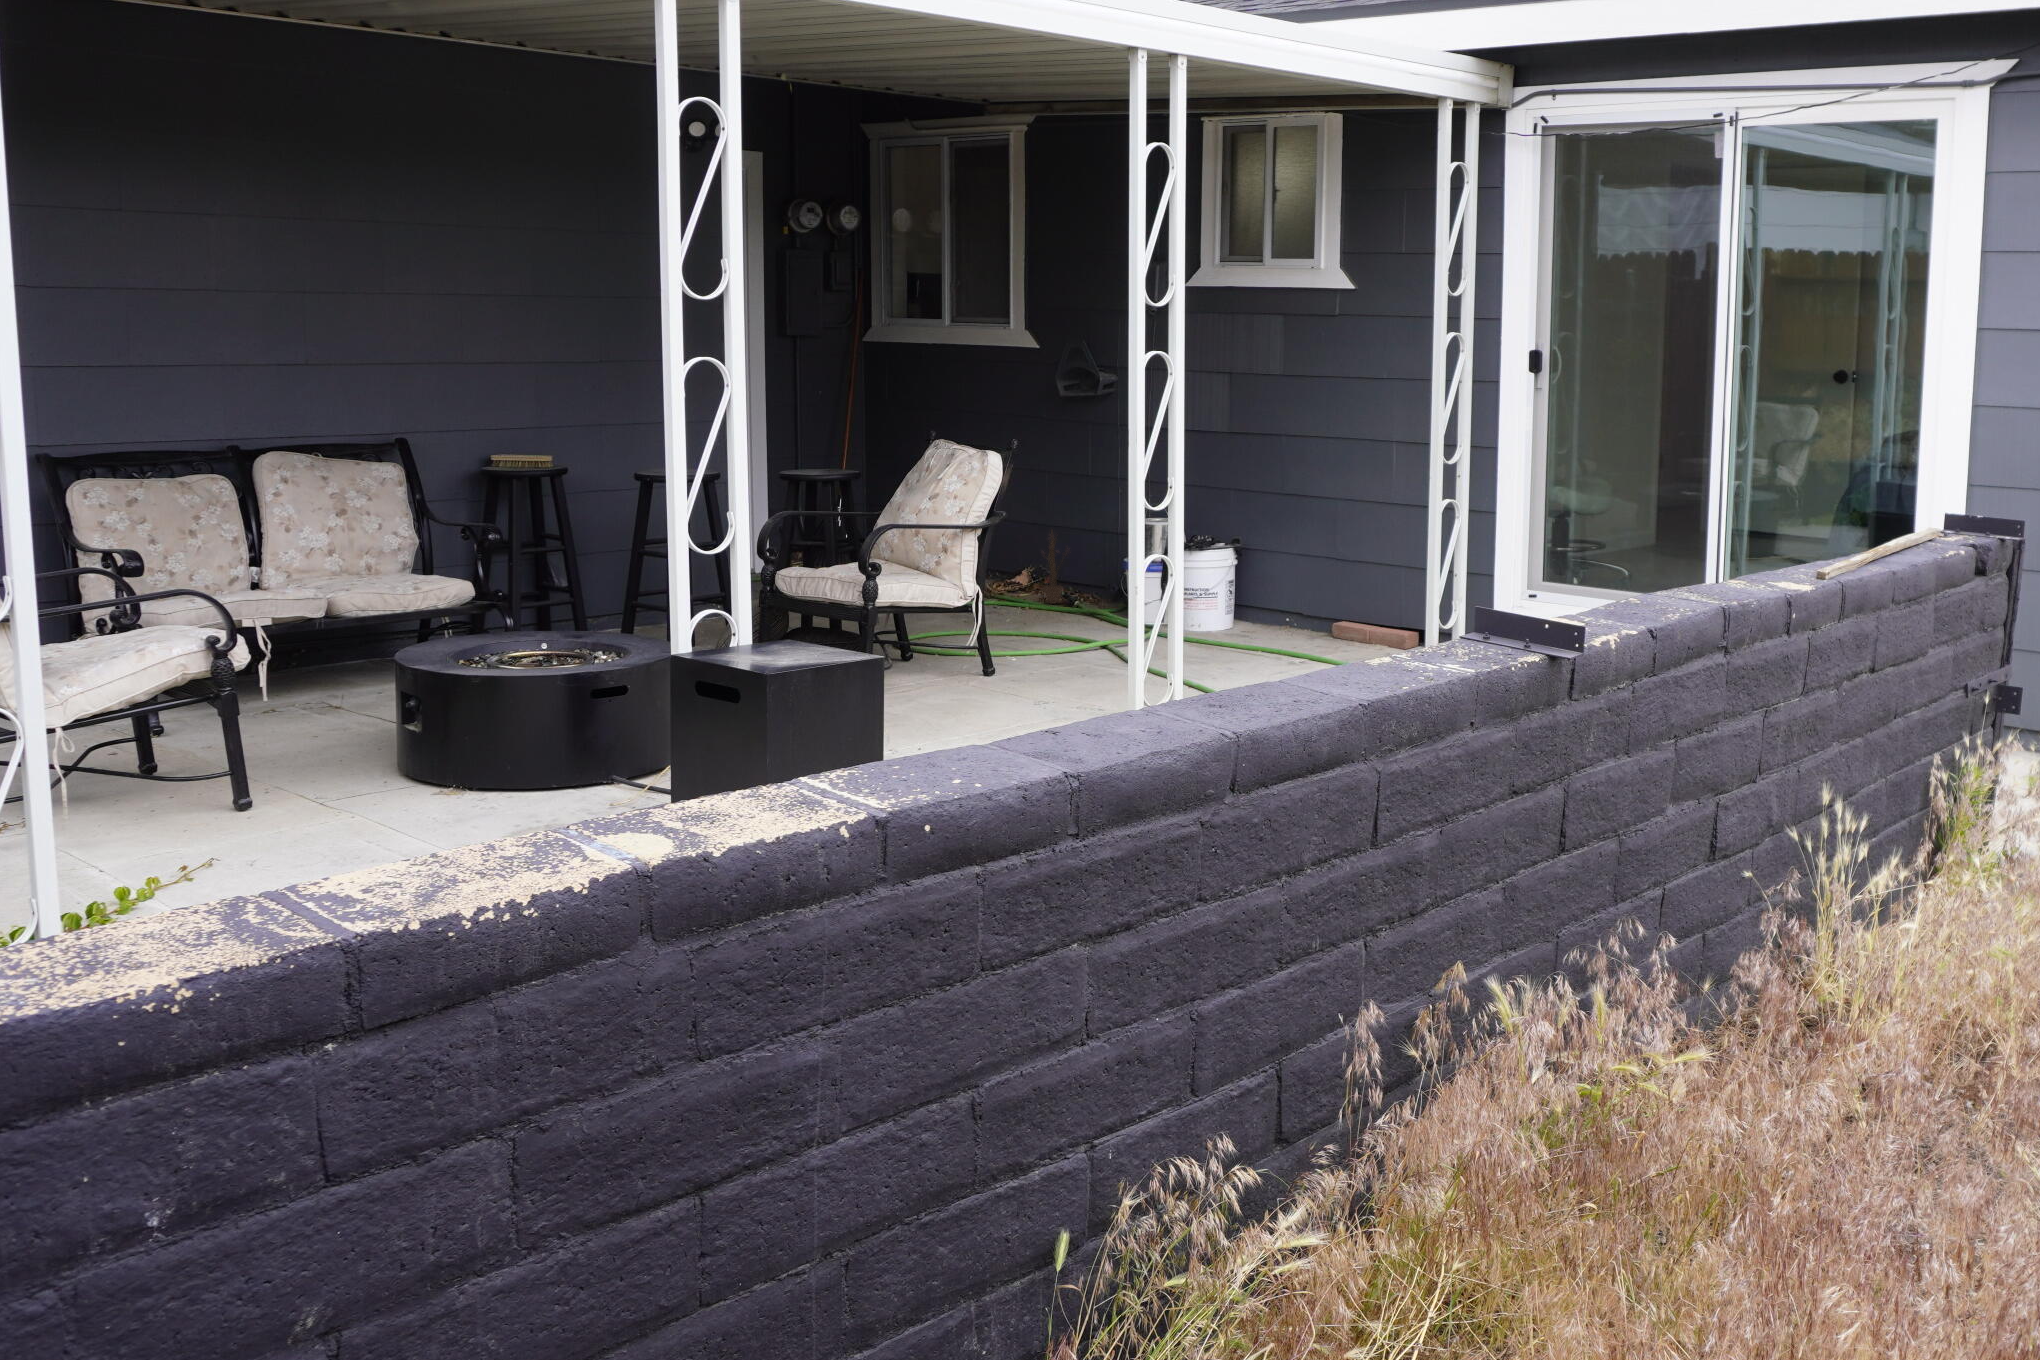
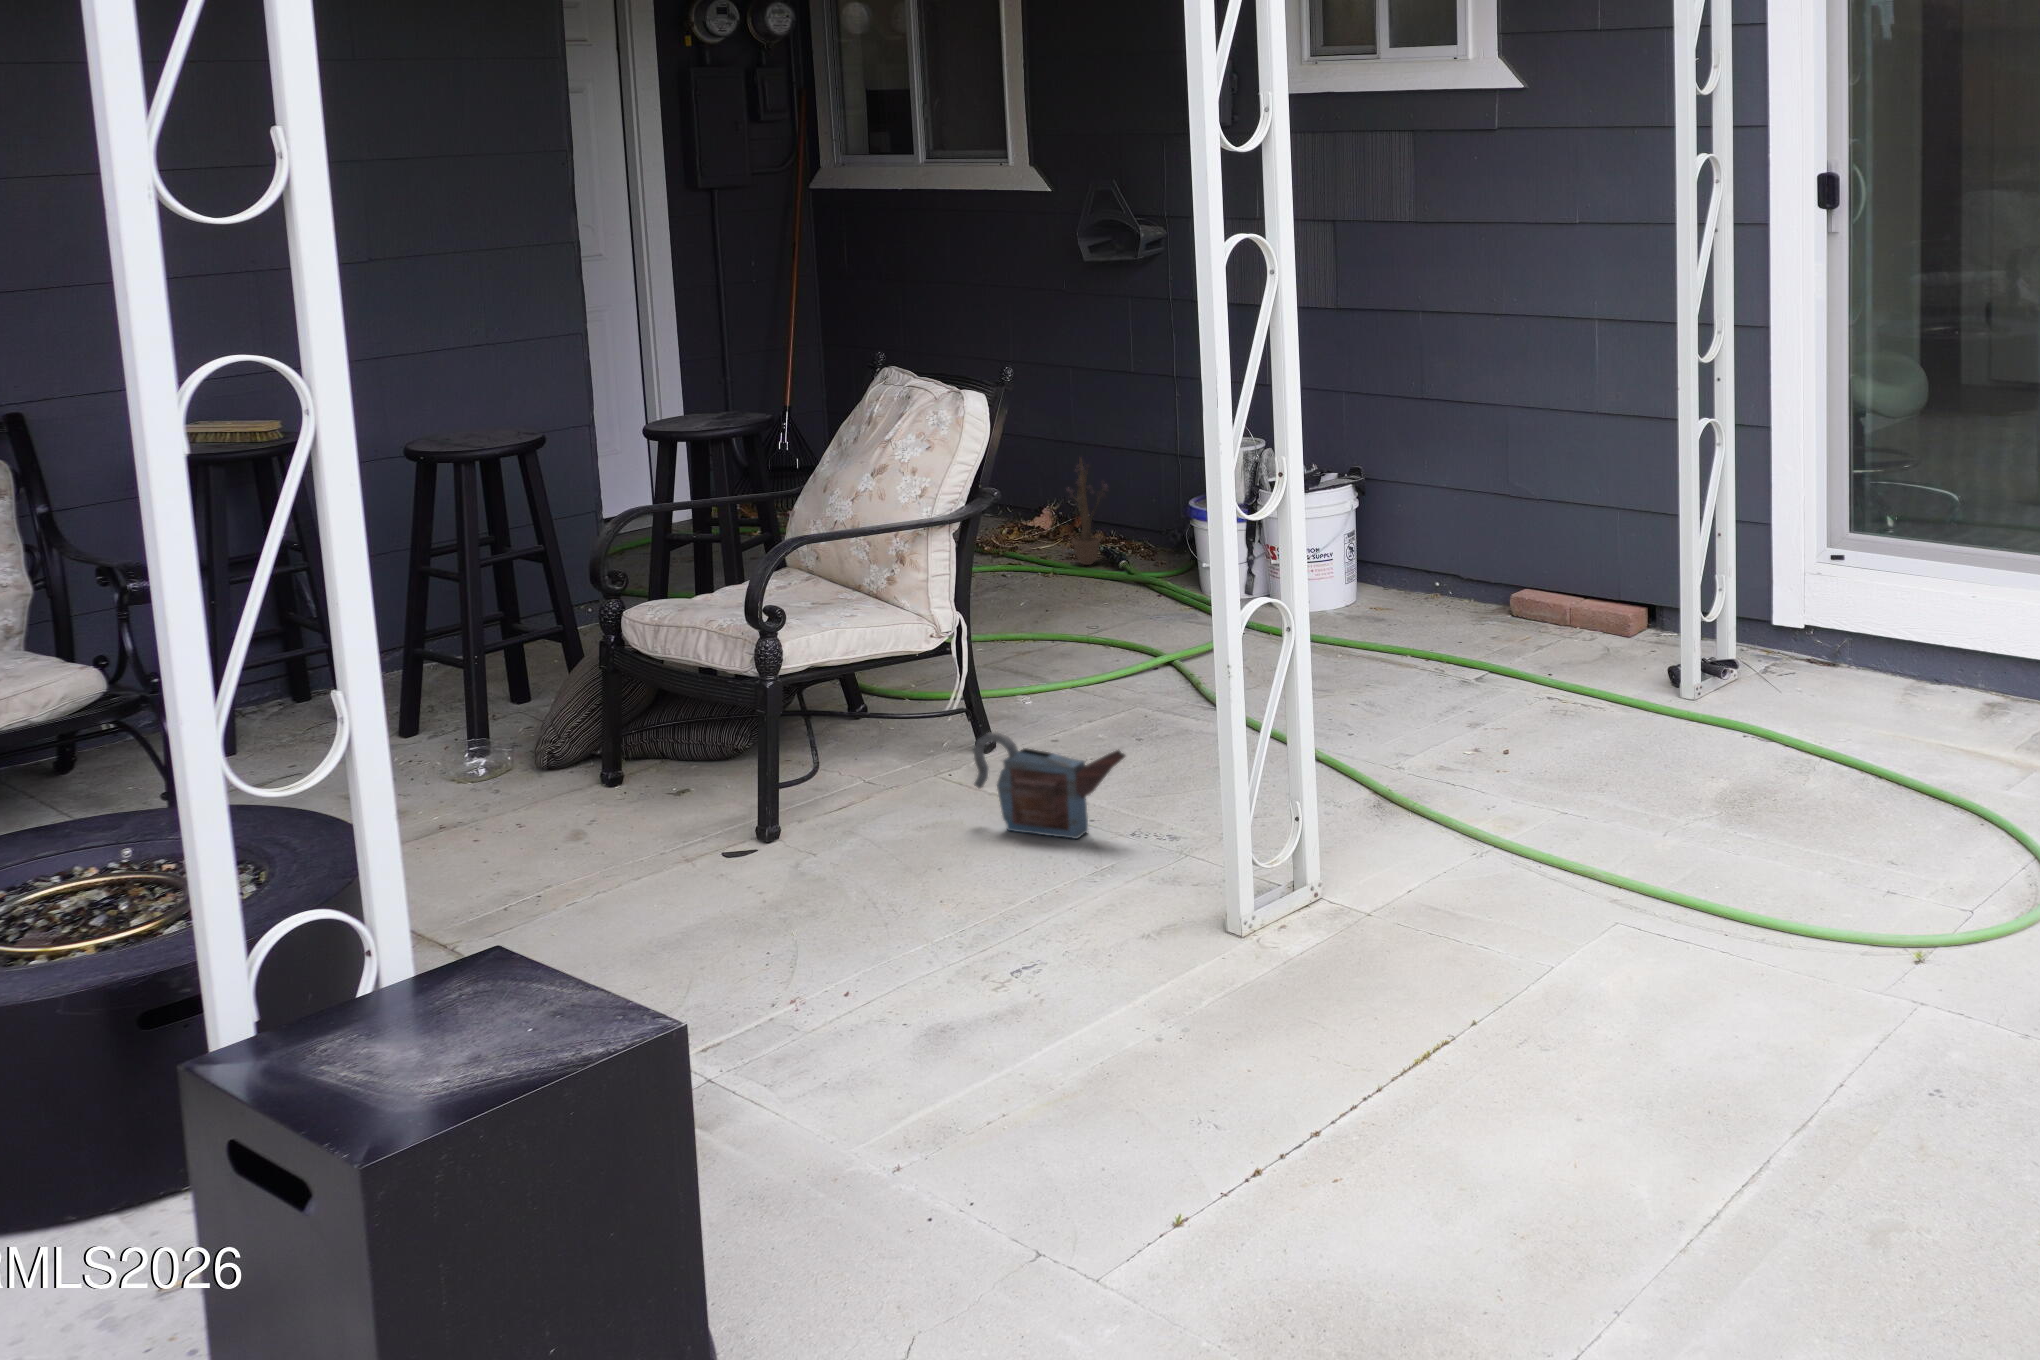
watering can: none [985,643,1076,705] -> present [974,732,1125,839]

